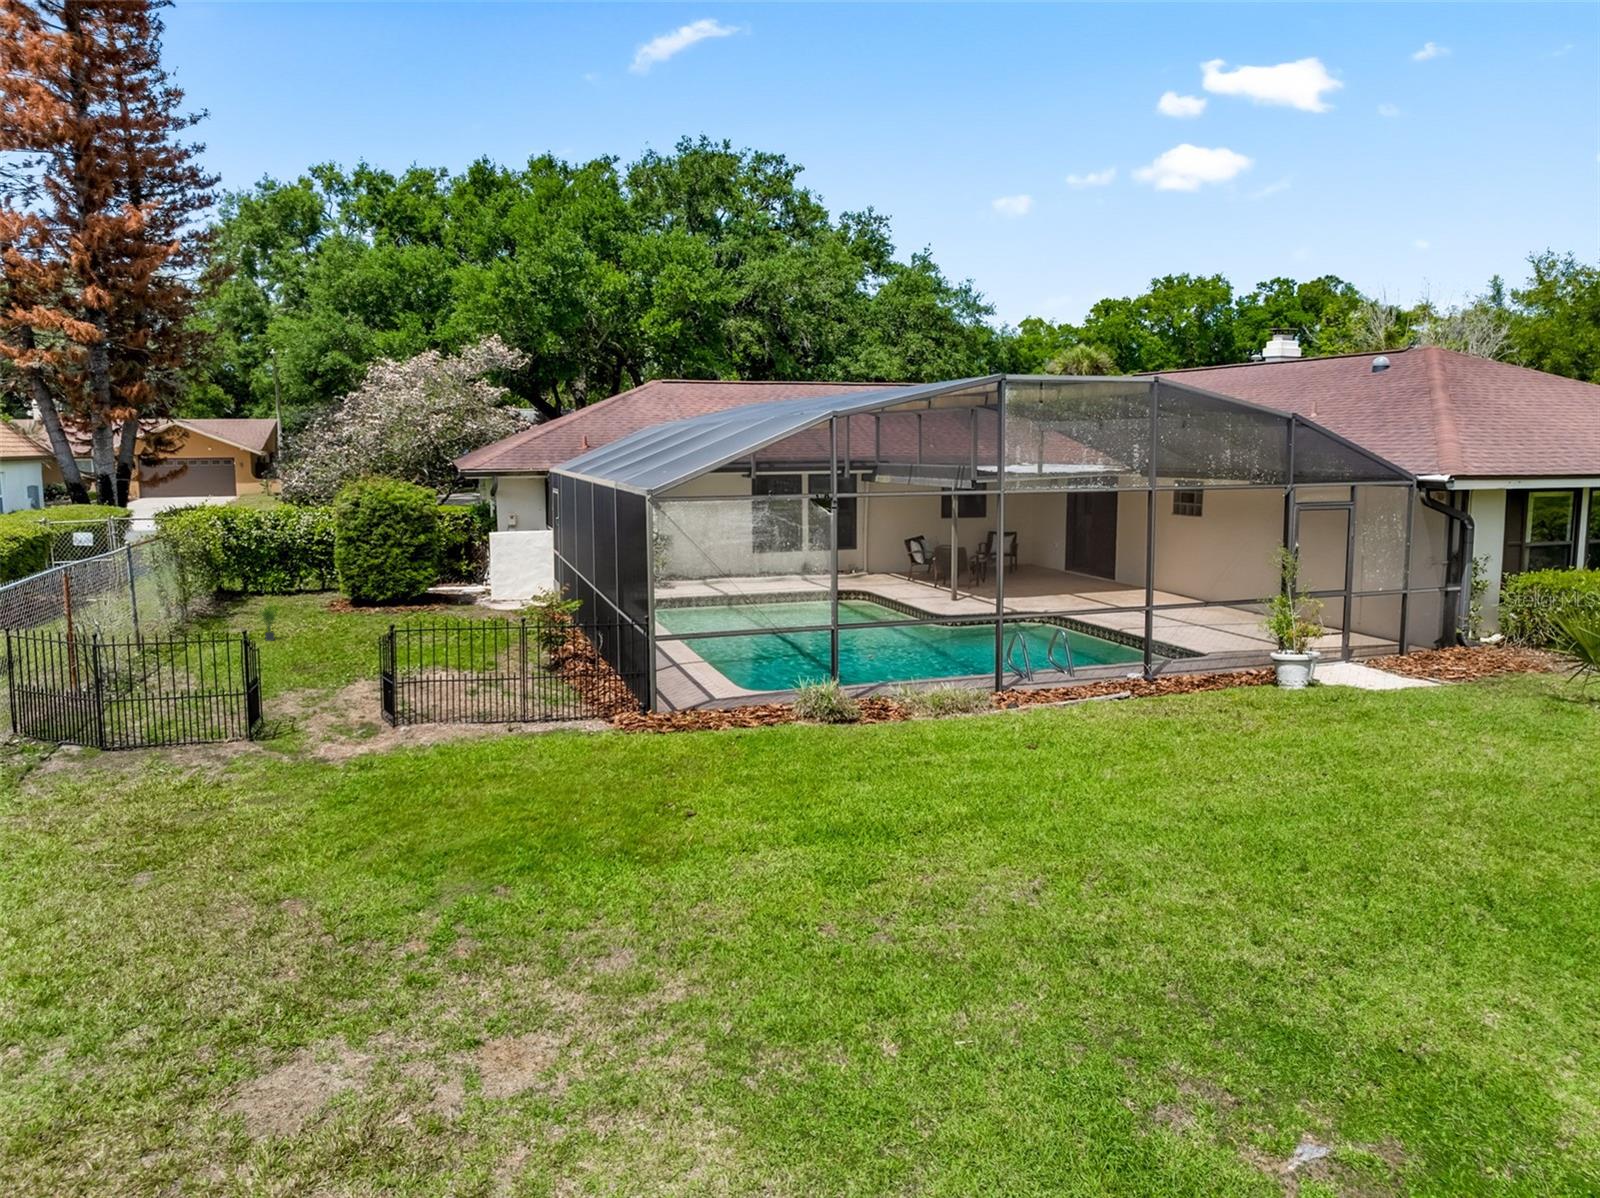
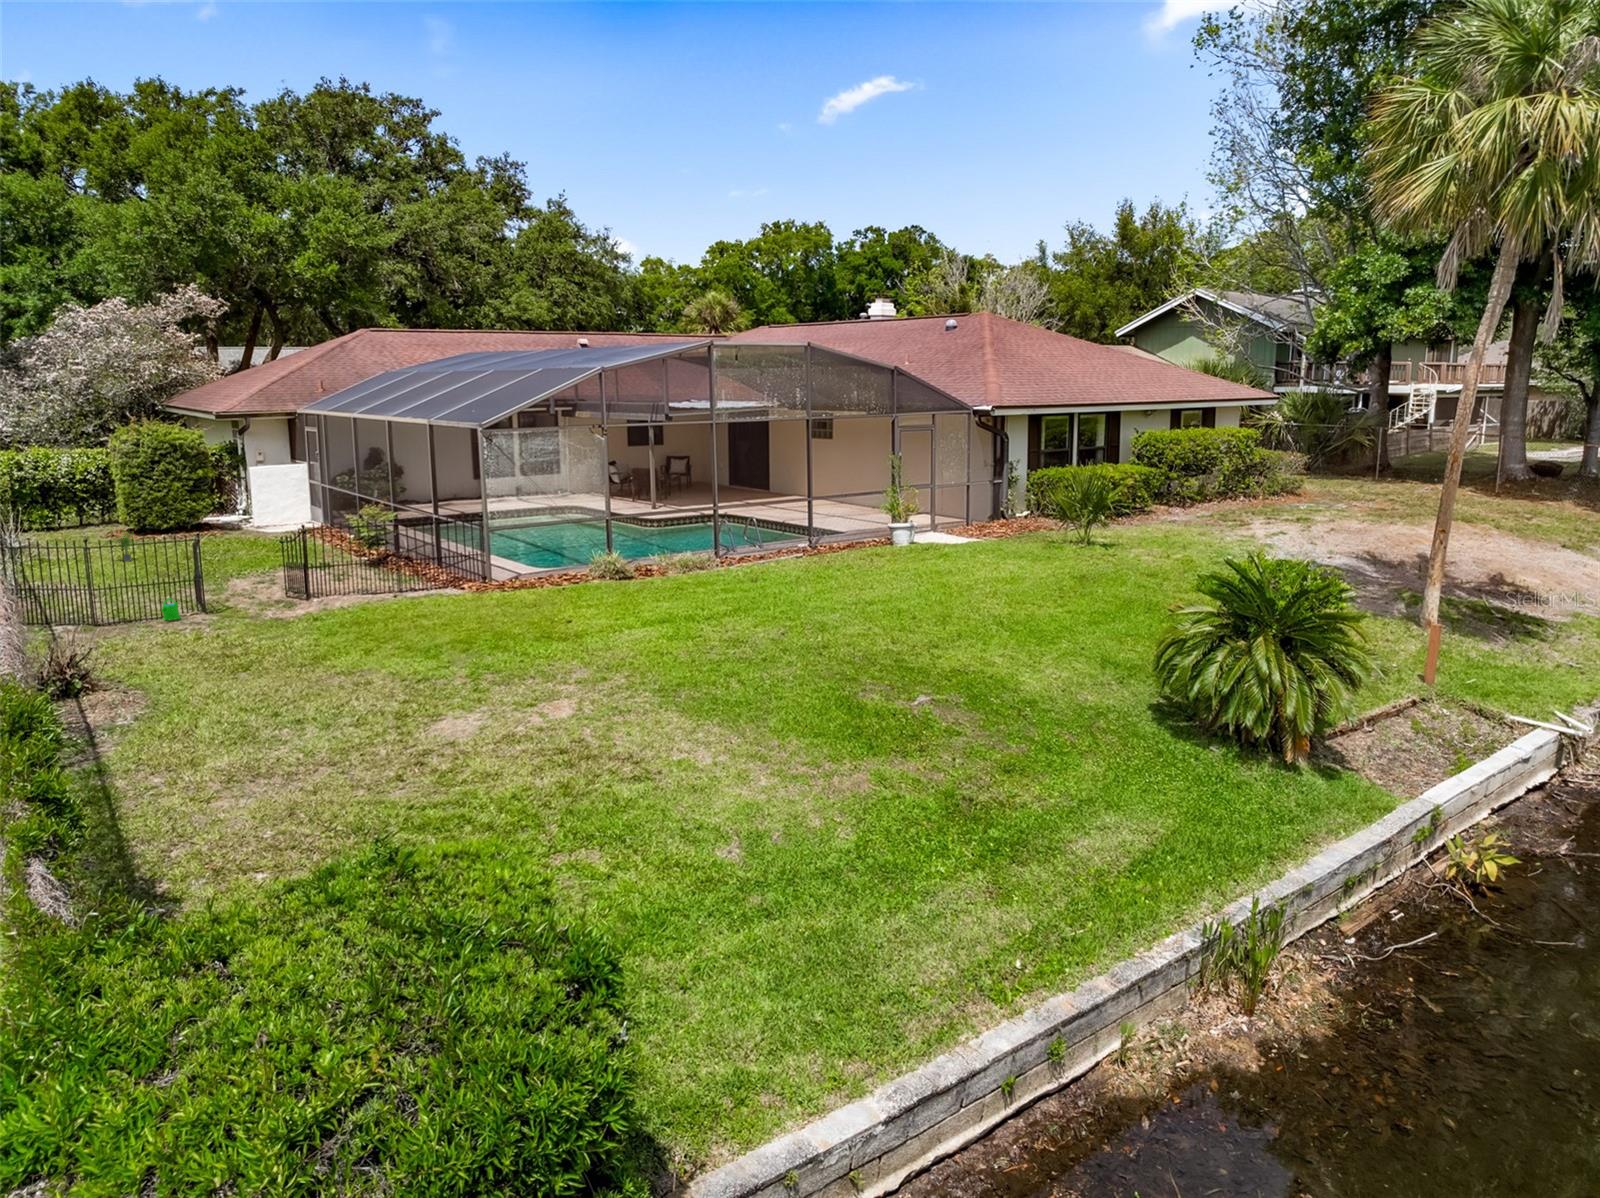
watering can: none [131,711,169,744] -> present [161,598,180,620]

